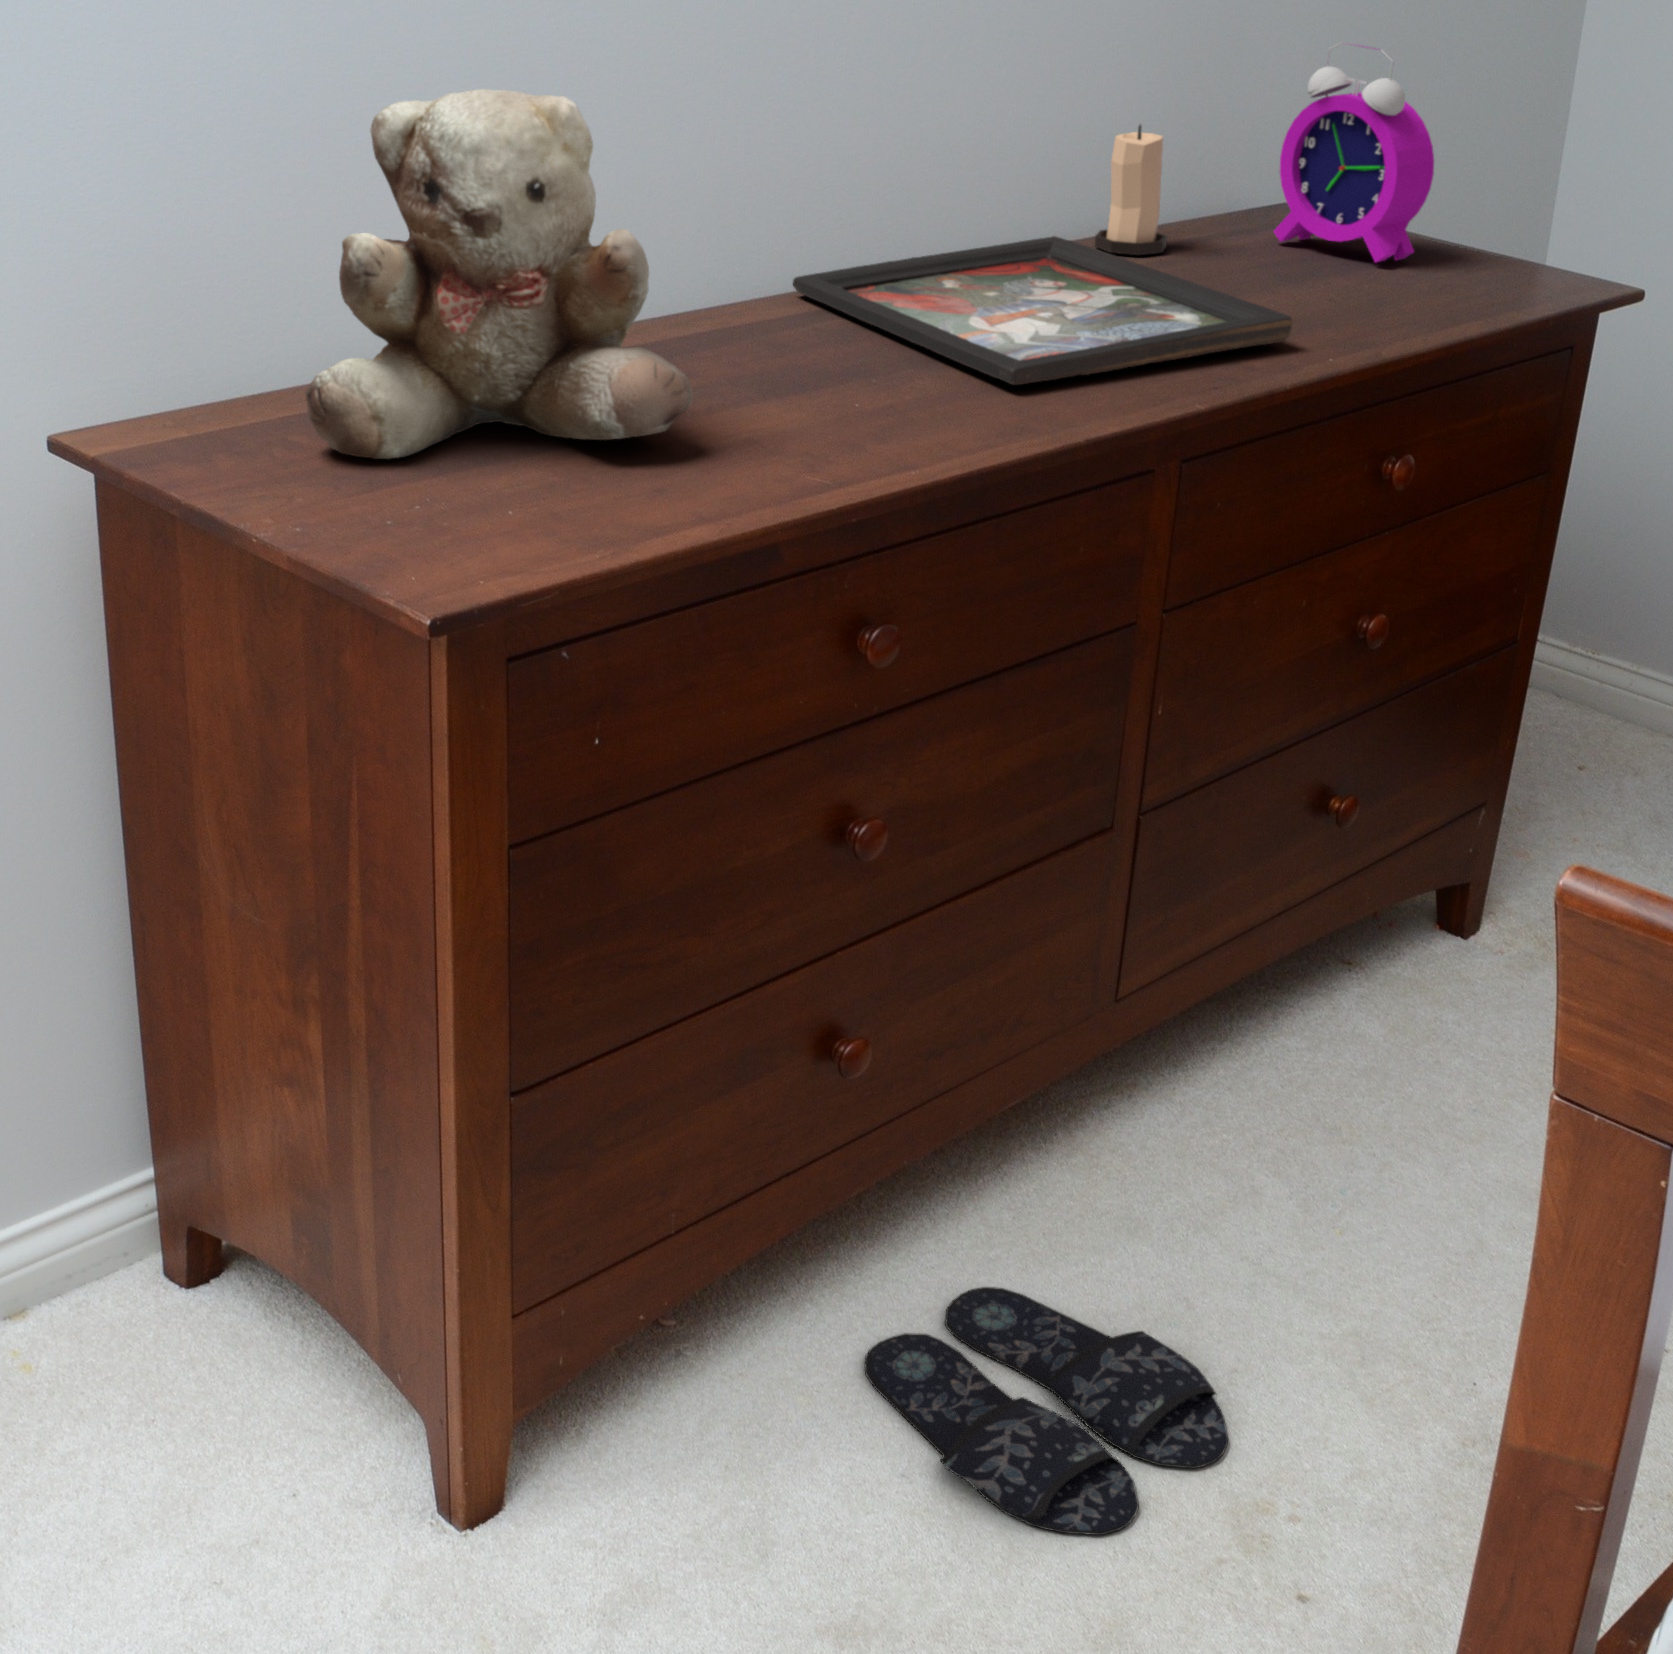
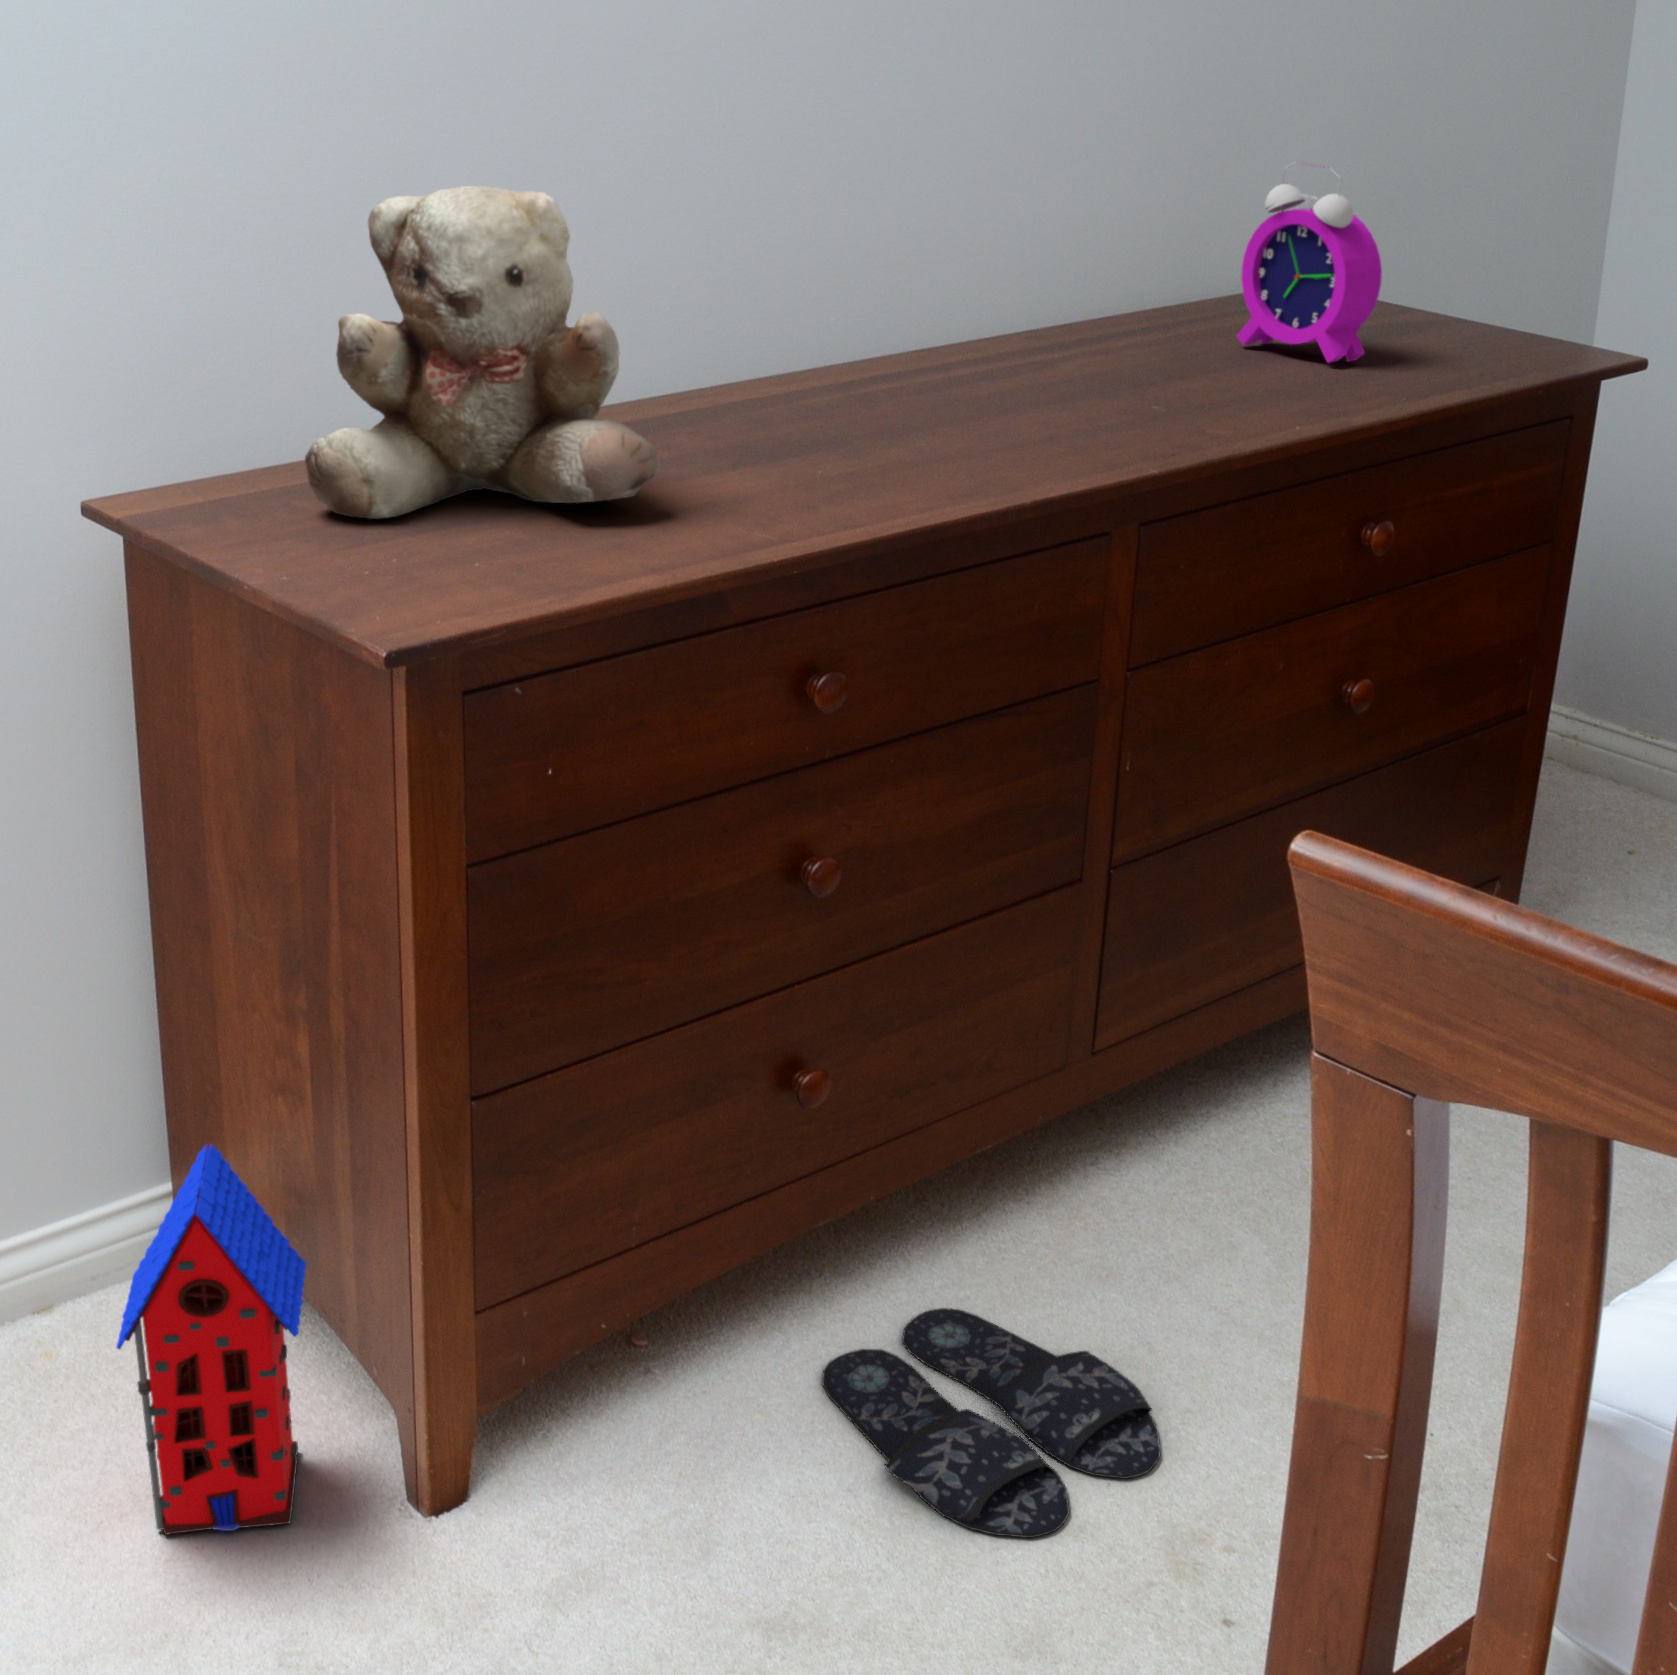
candle: present [1095,124,1167,255] -> none [1069,235,1137,356]
decorative tray: present [793,236,1293,385] -> none [781,337,1234,462]
toy house: none [129,1140,324,1555] -> present [117,1145,306,1535]

